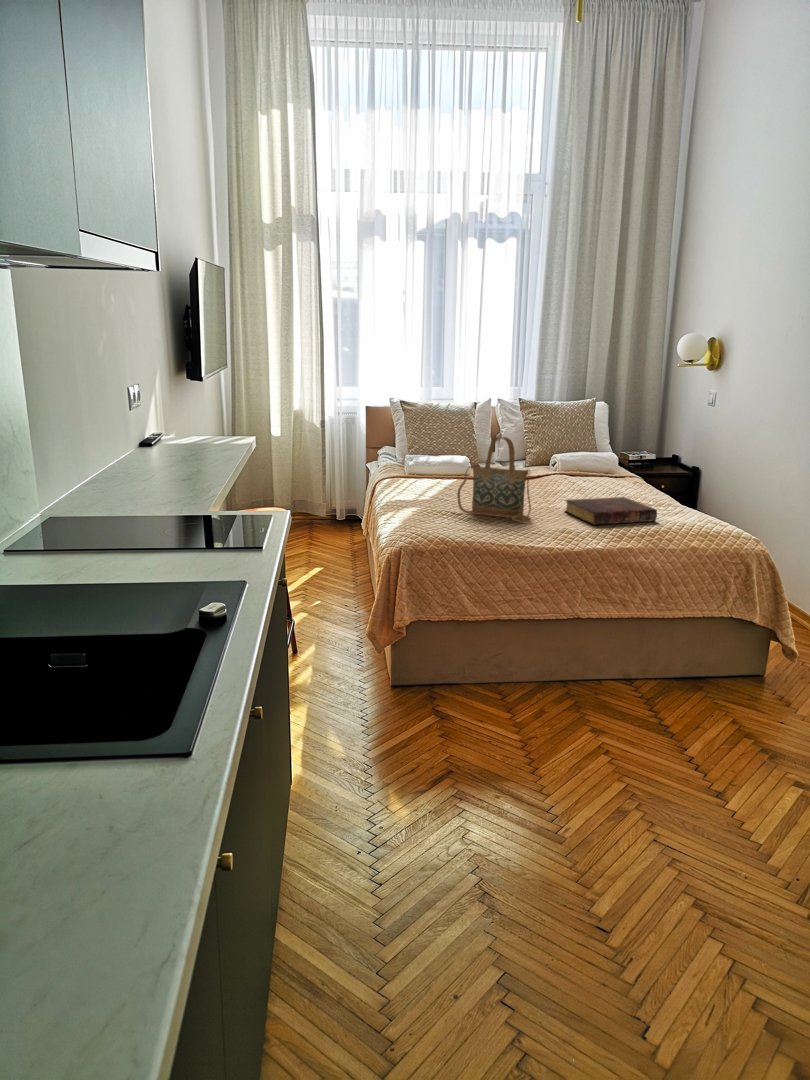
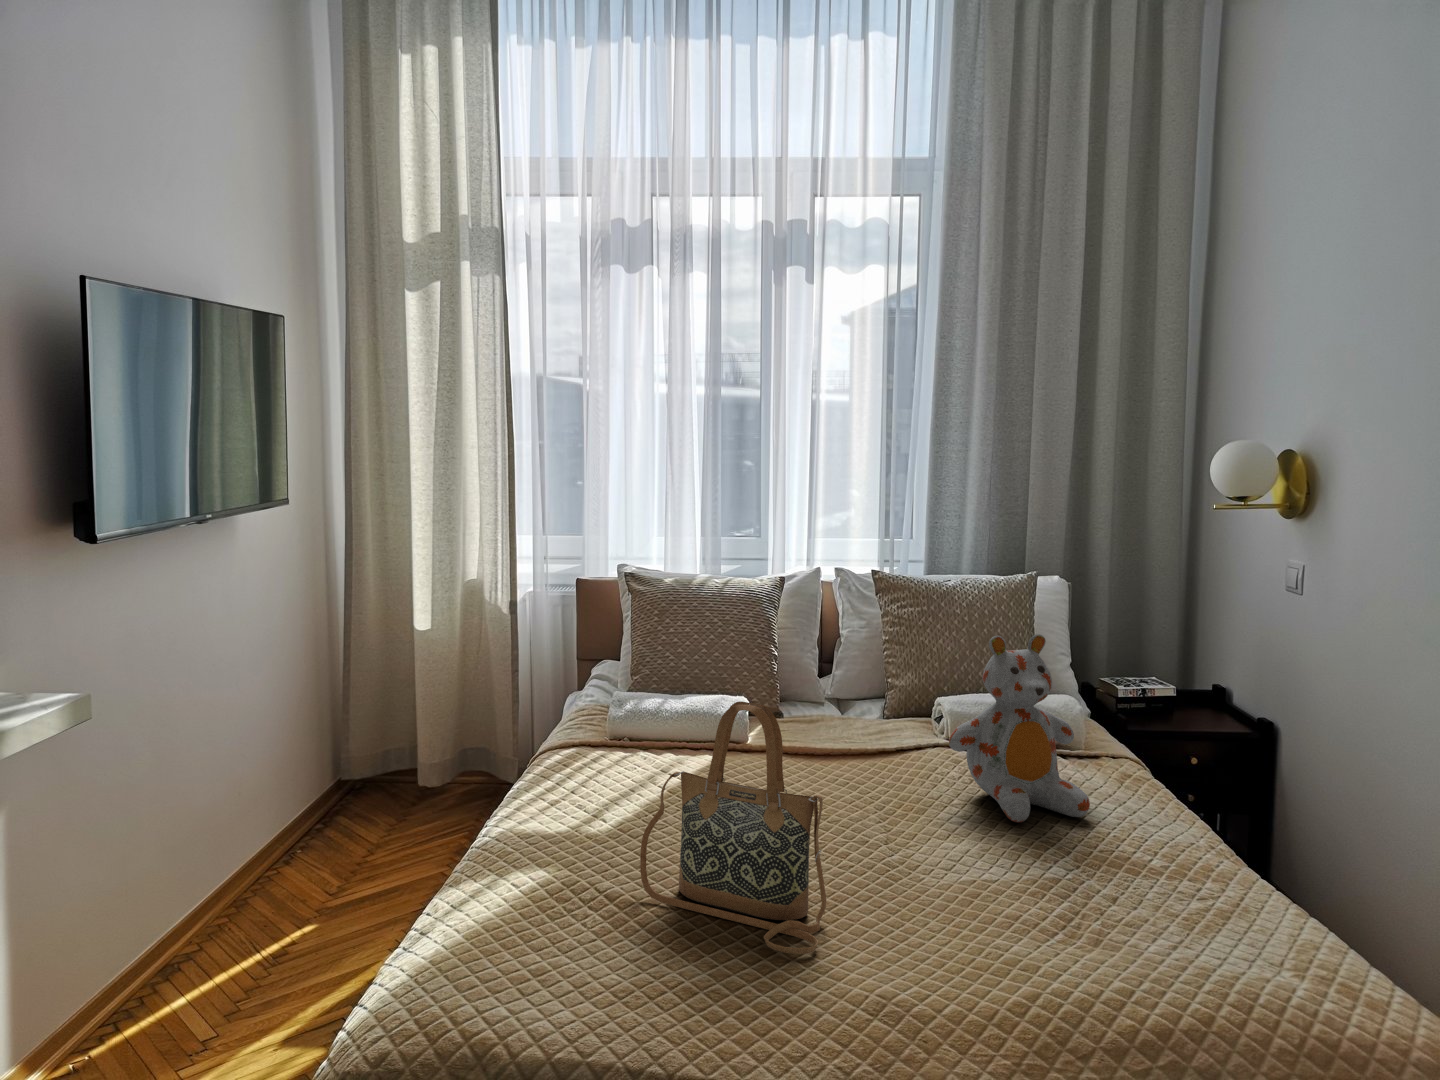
stuffed bear: none [565,418,622,494] -> present [949,634,1090,822]
book: present [565,497,657,525] -> none [925,859,1183,976]

